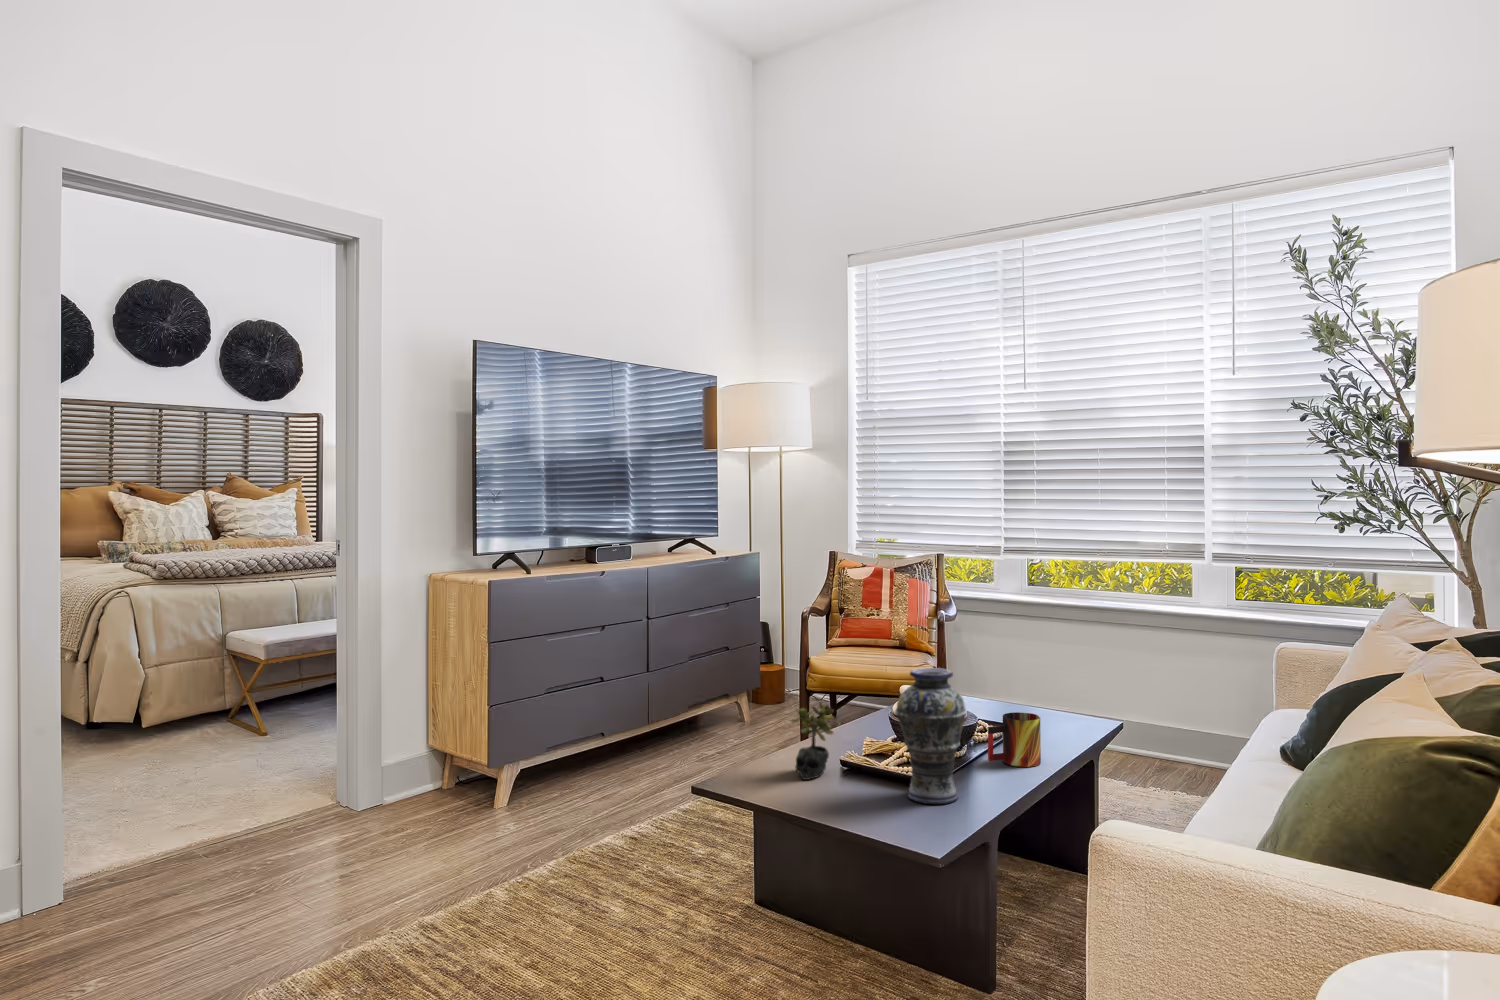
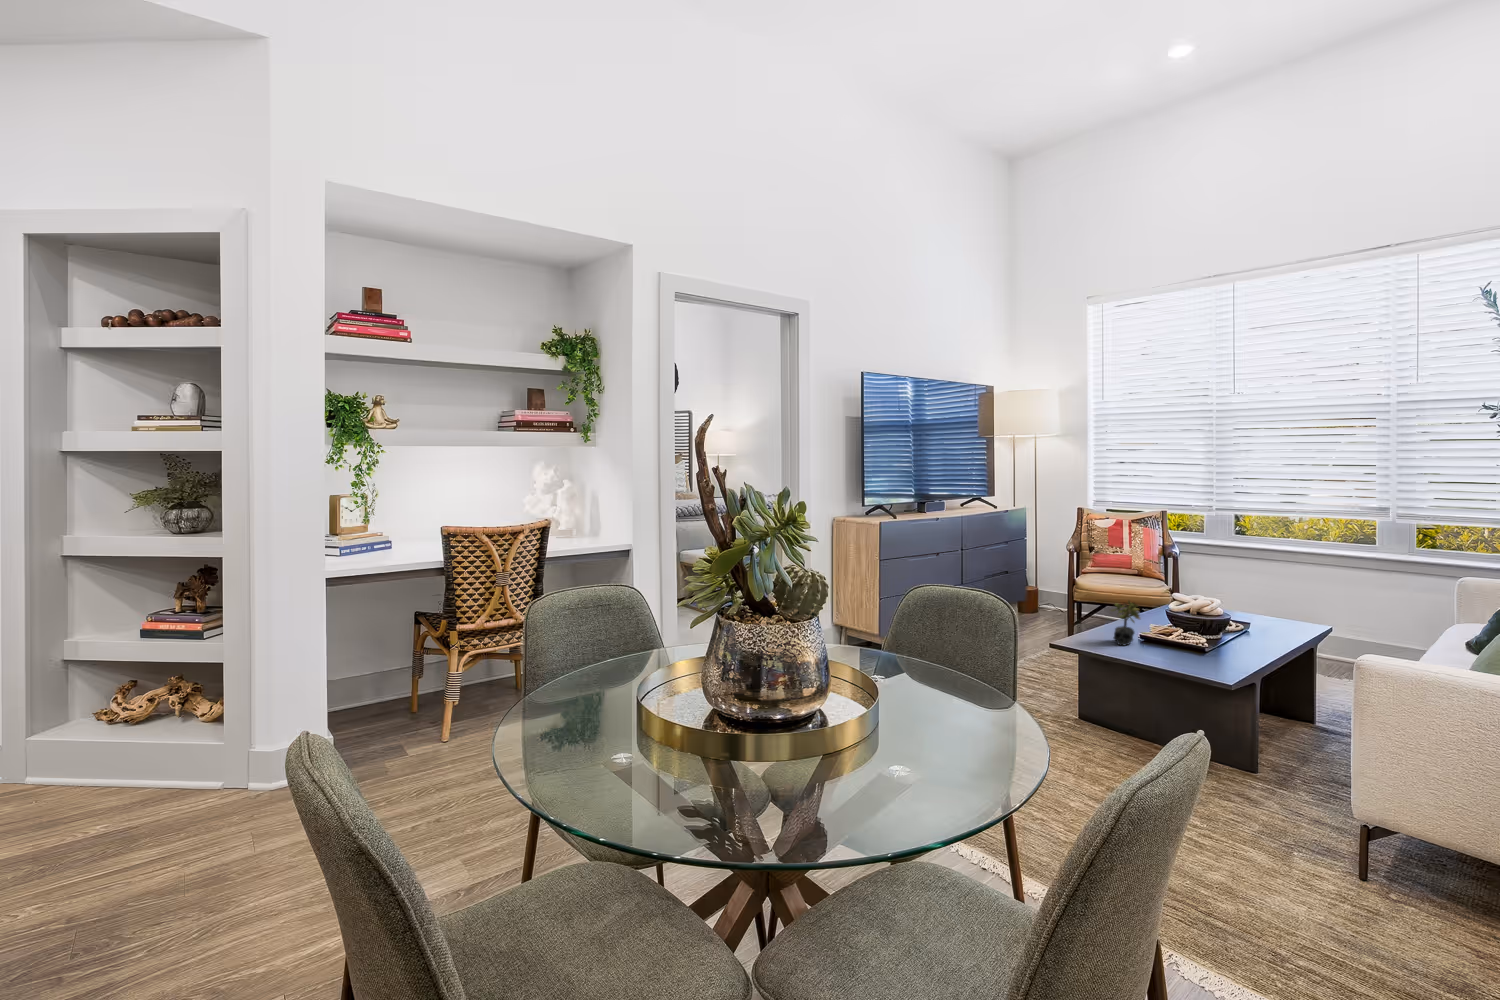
vase: present [895,668,967,804] -> none [1190,581,1240,663]
mug: present [988,712,1041,767] -> none [1242,613,1279,646]

